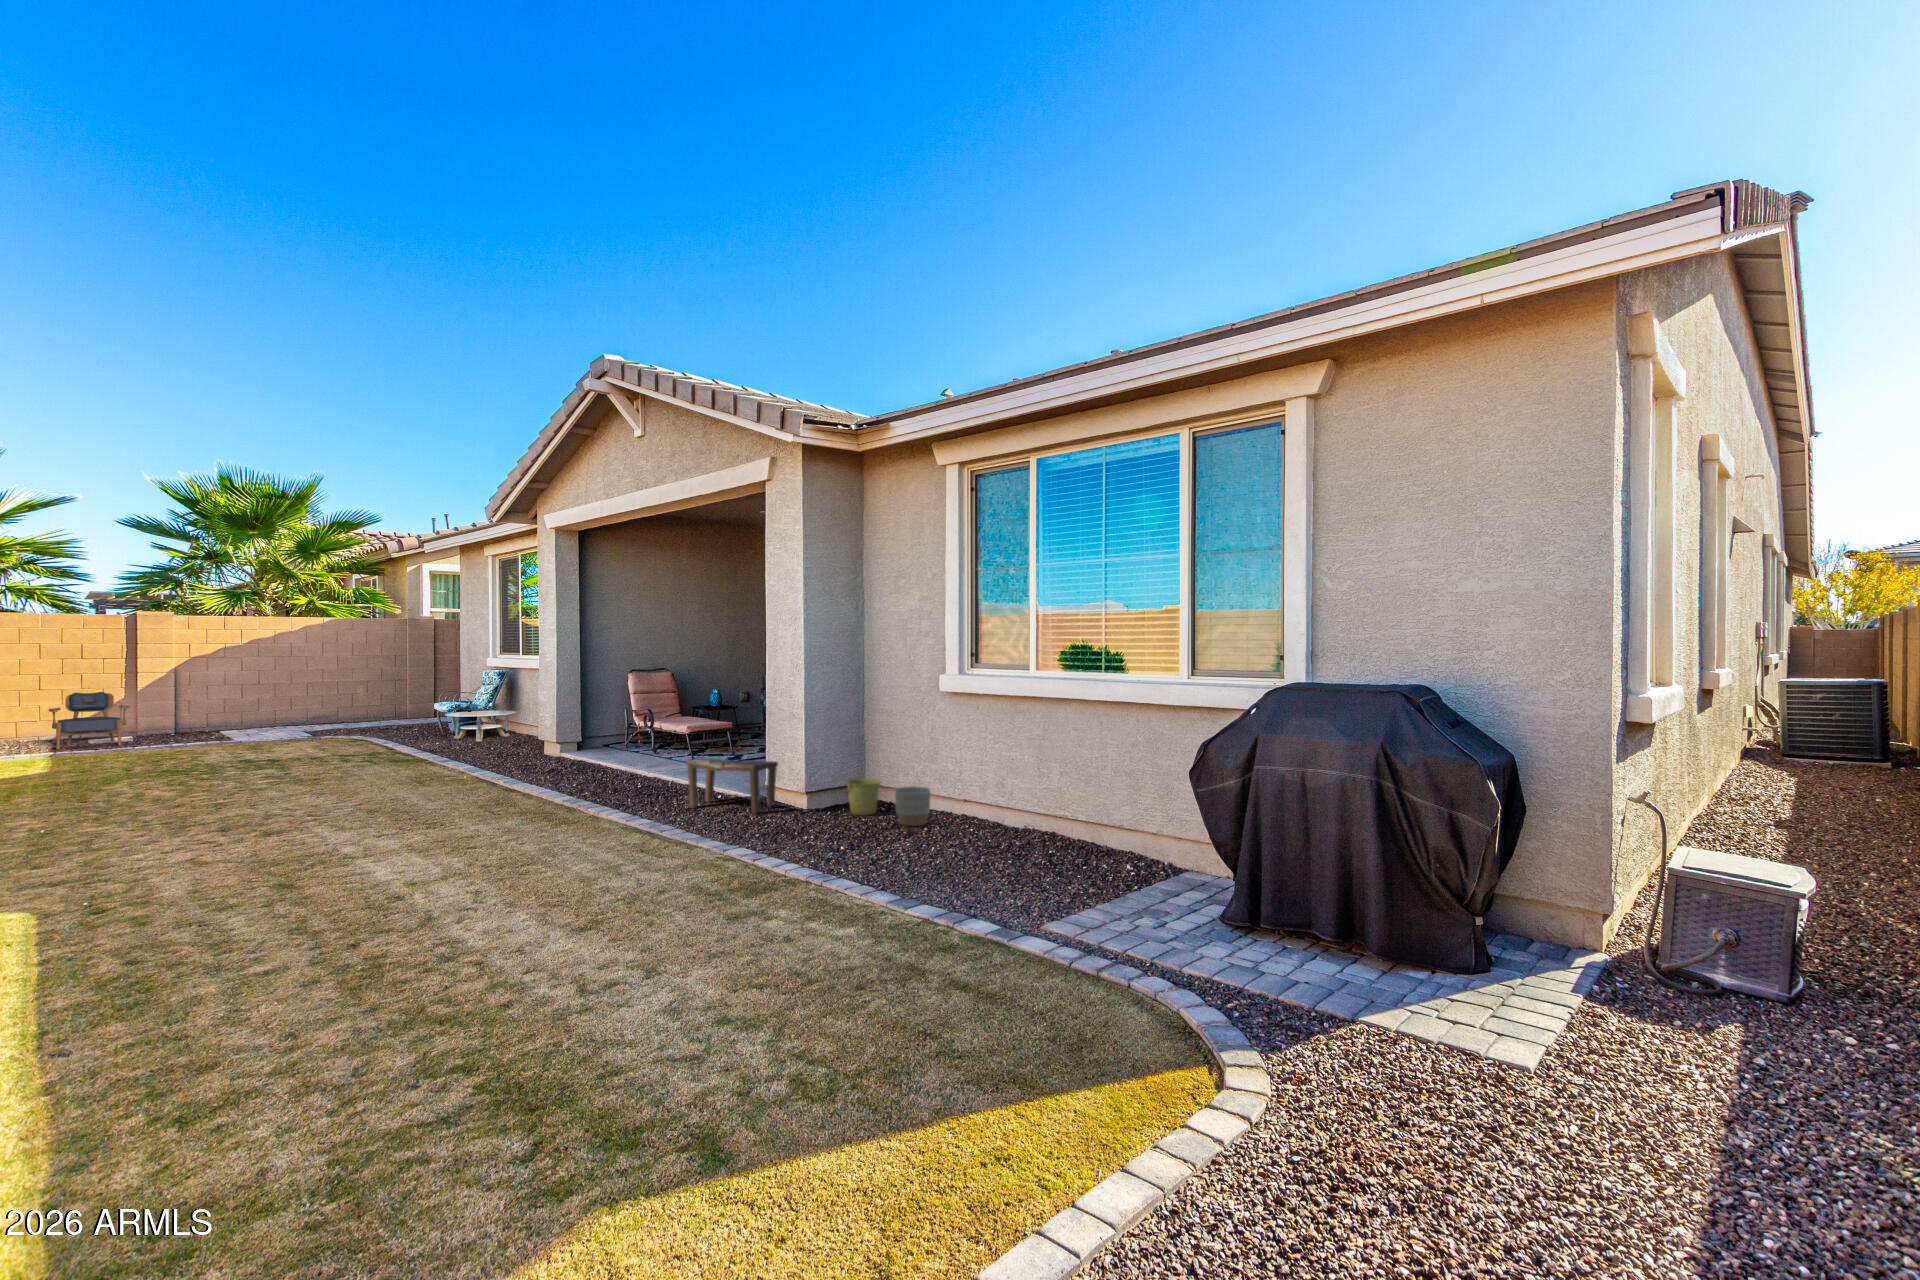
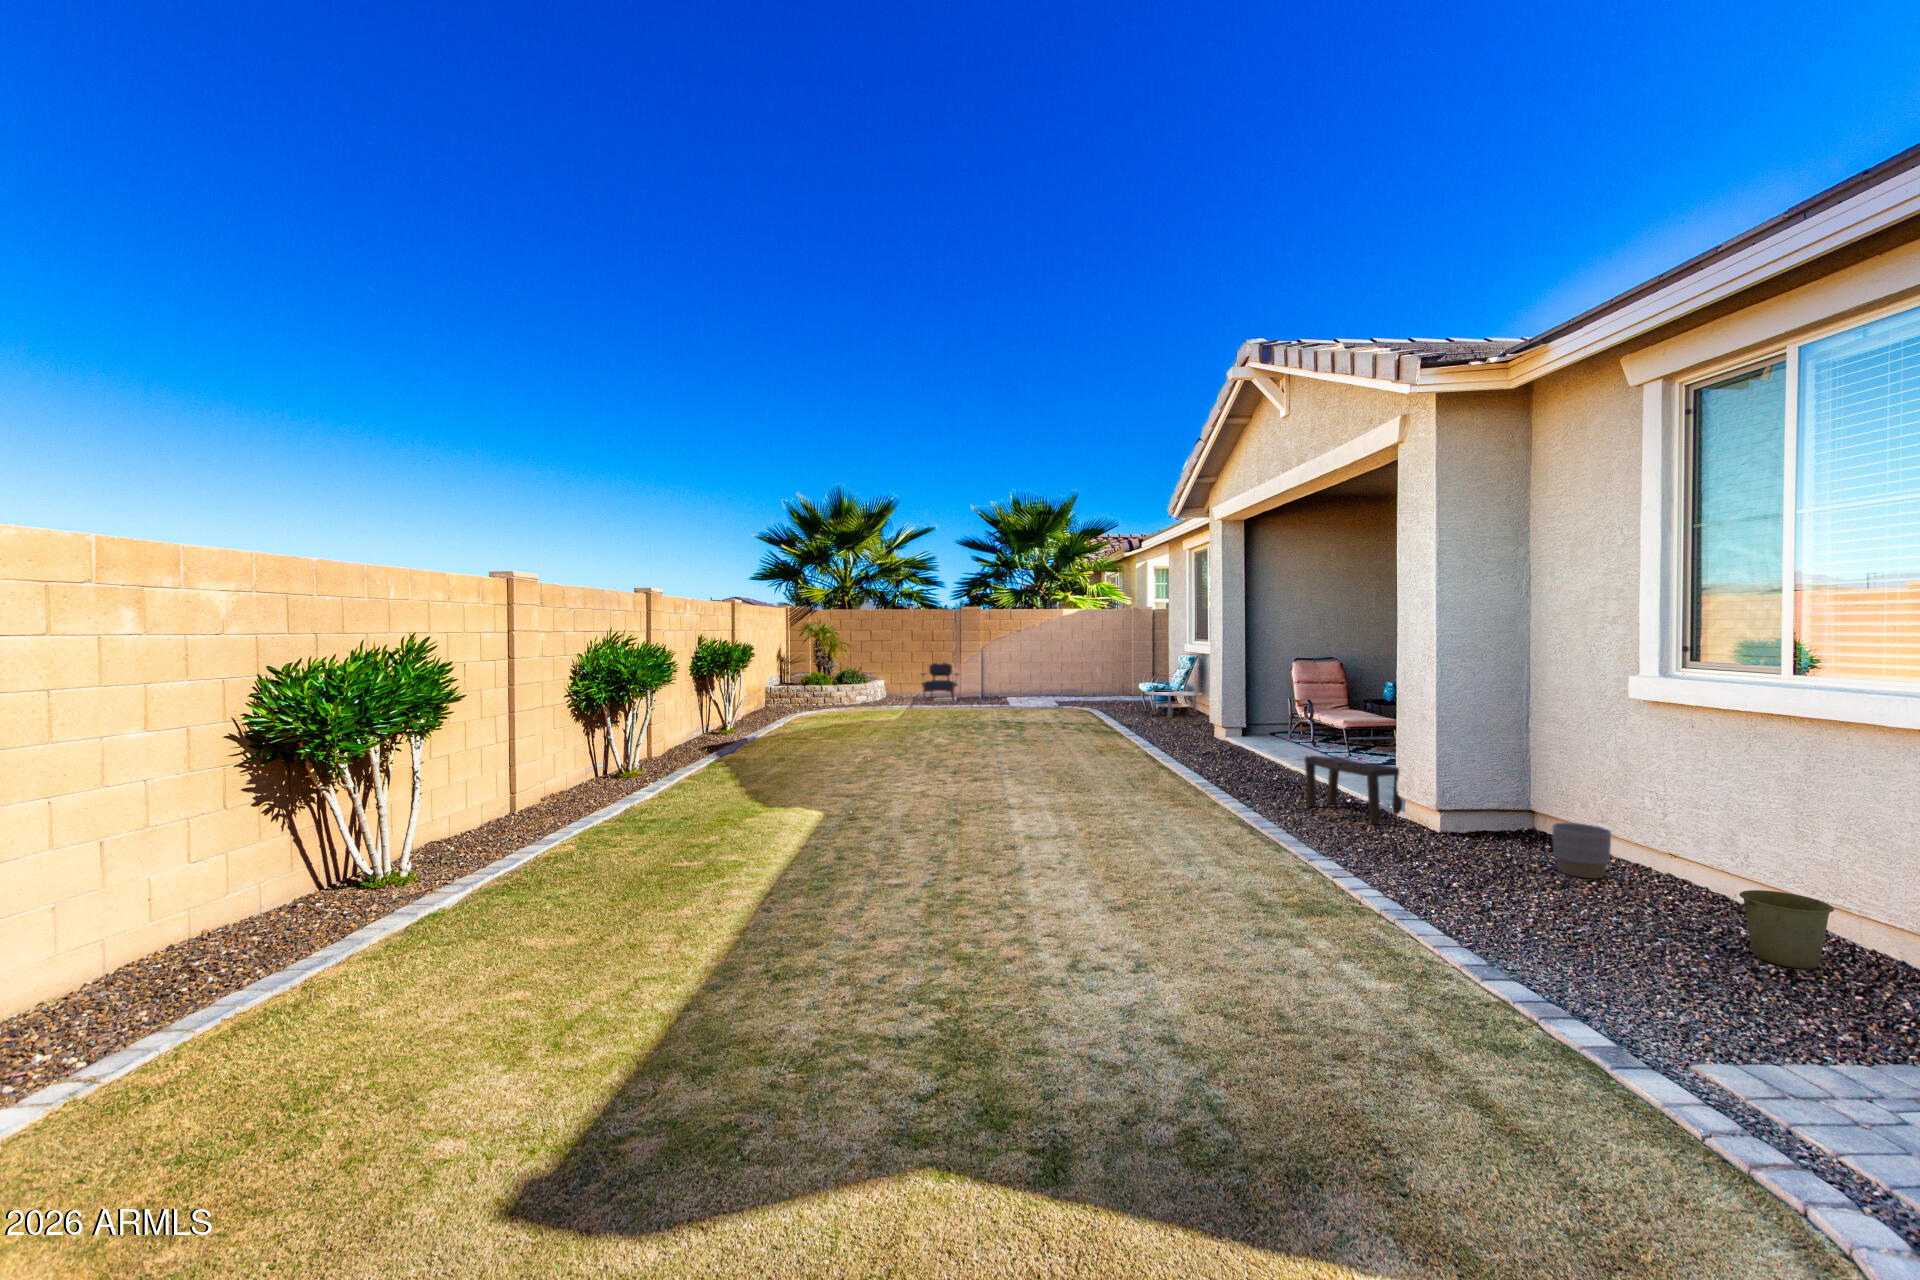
bucket: present [845,779,880,816] -> present [1736,890,1834,969]

